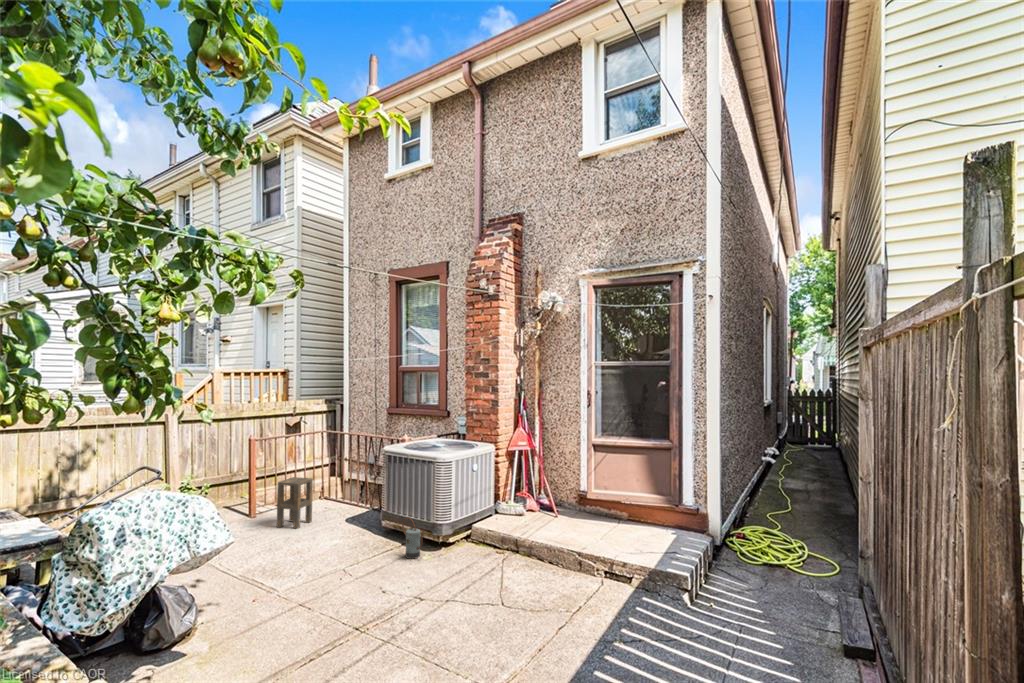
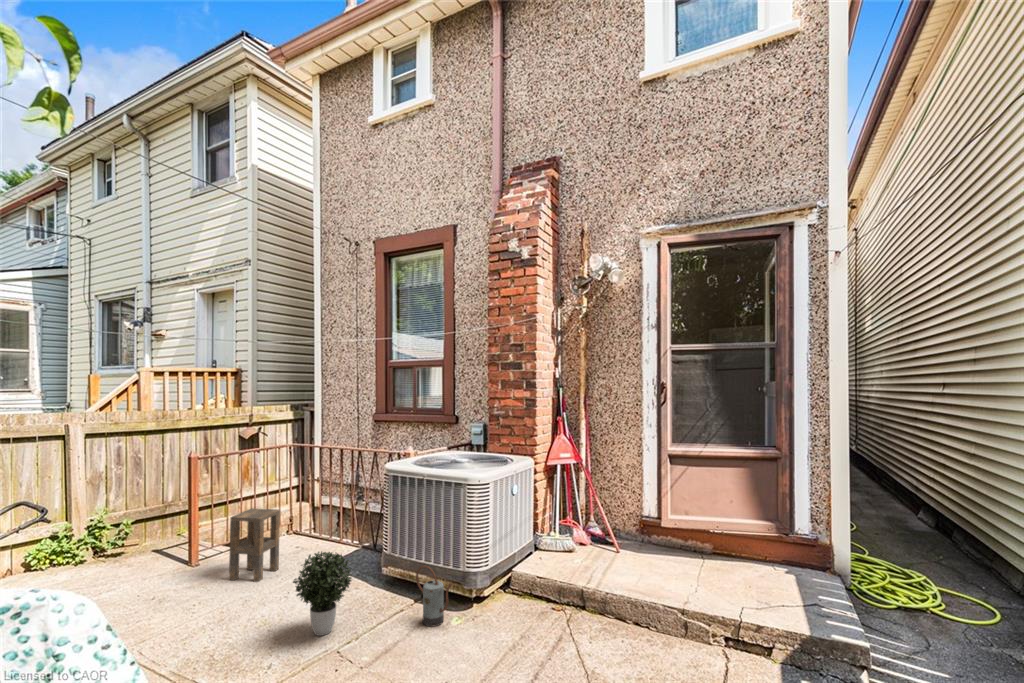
potted plant: none [316,504,357,561] -> present [293,552,352,636]

